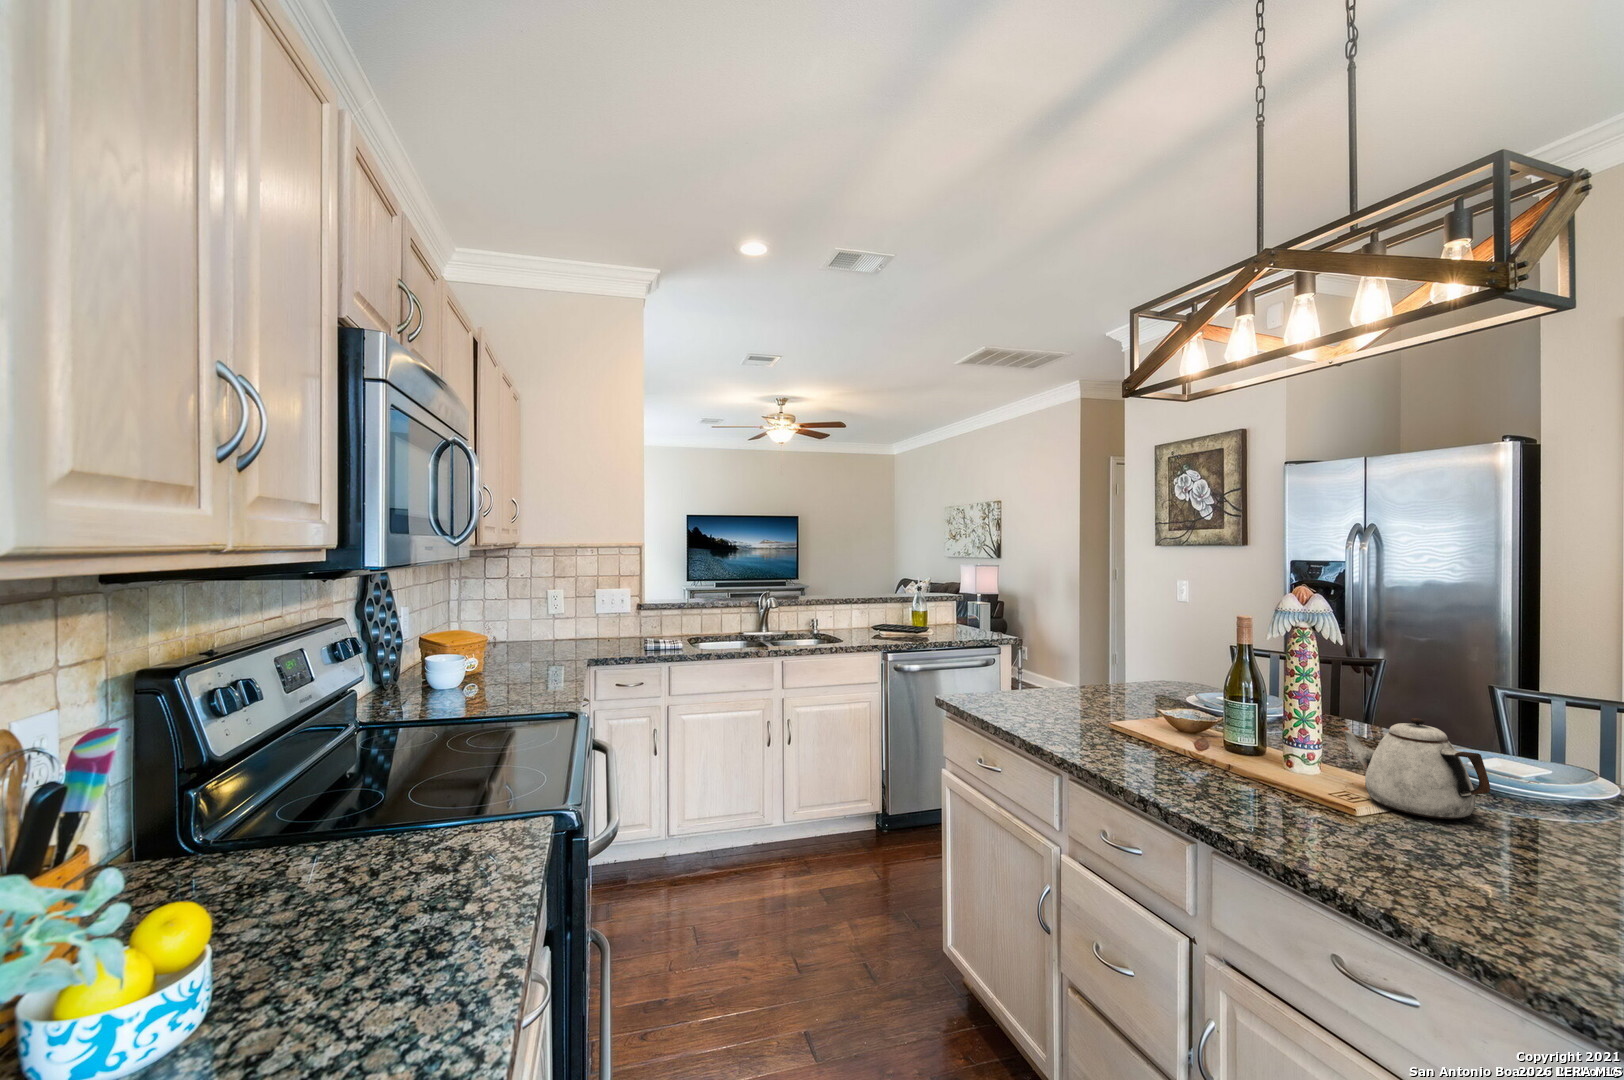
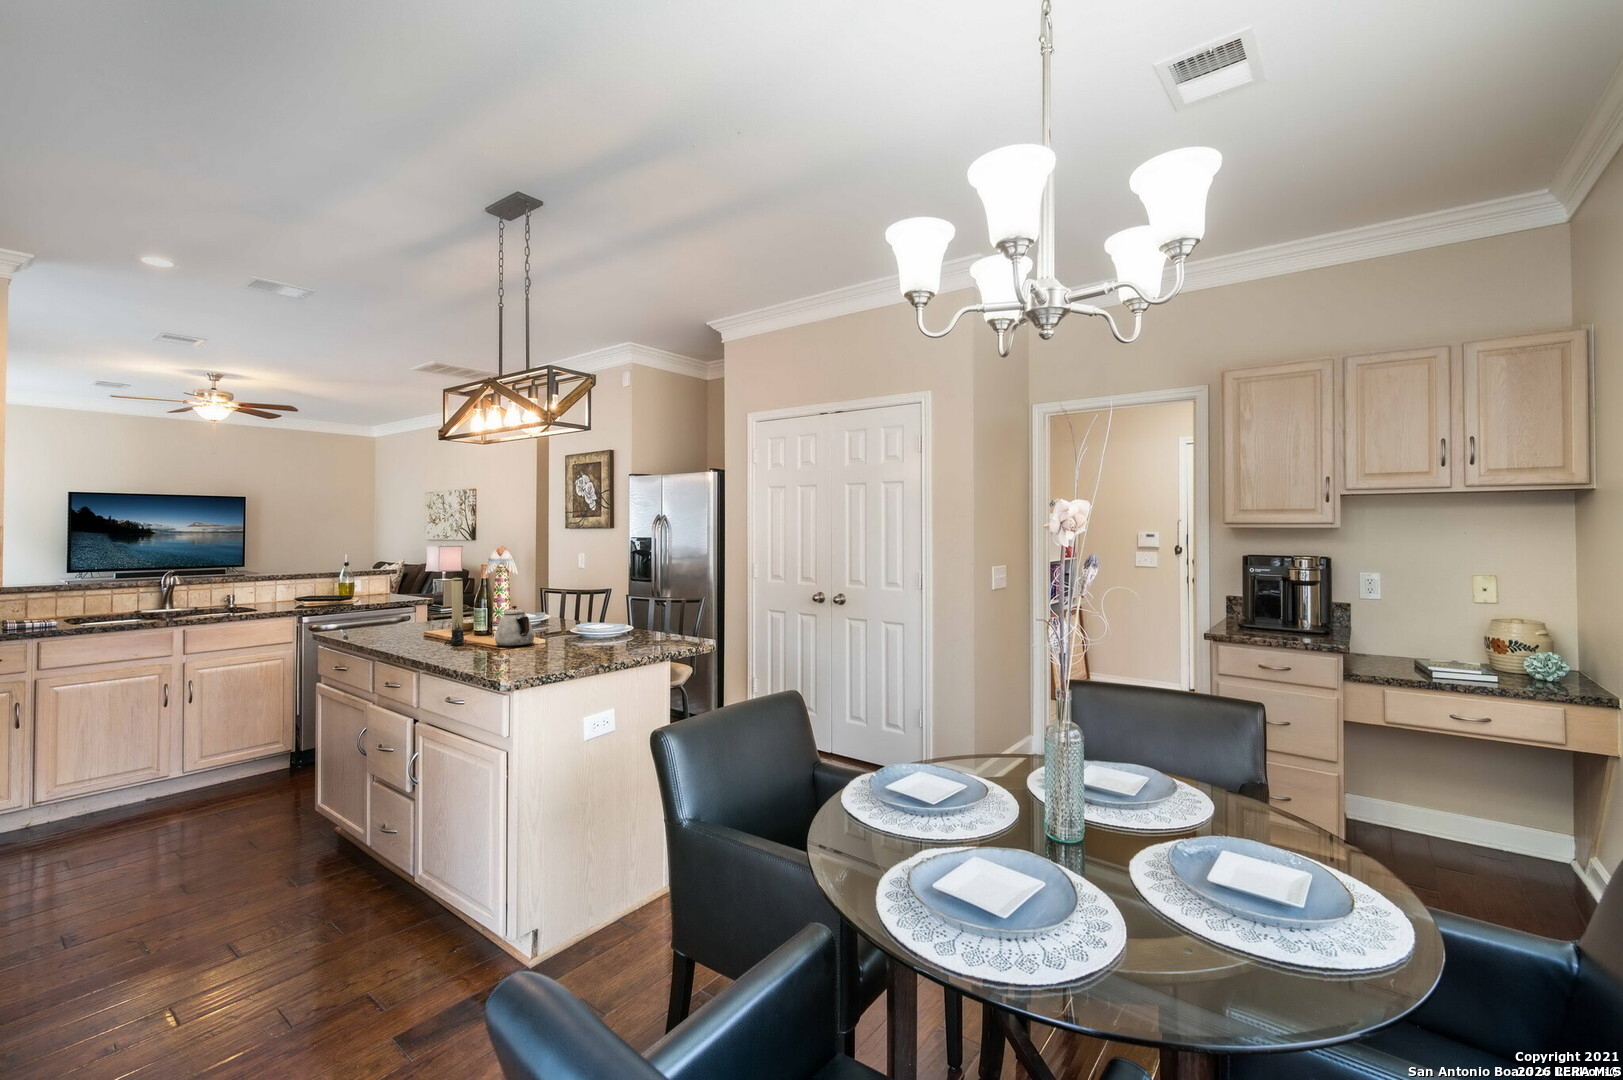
candle: none [1230,644,1275,784] -> present [445,578,464,645]

